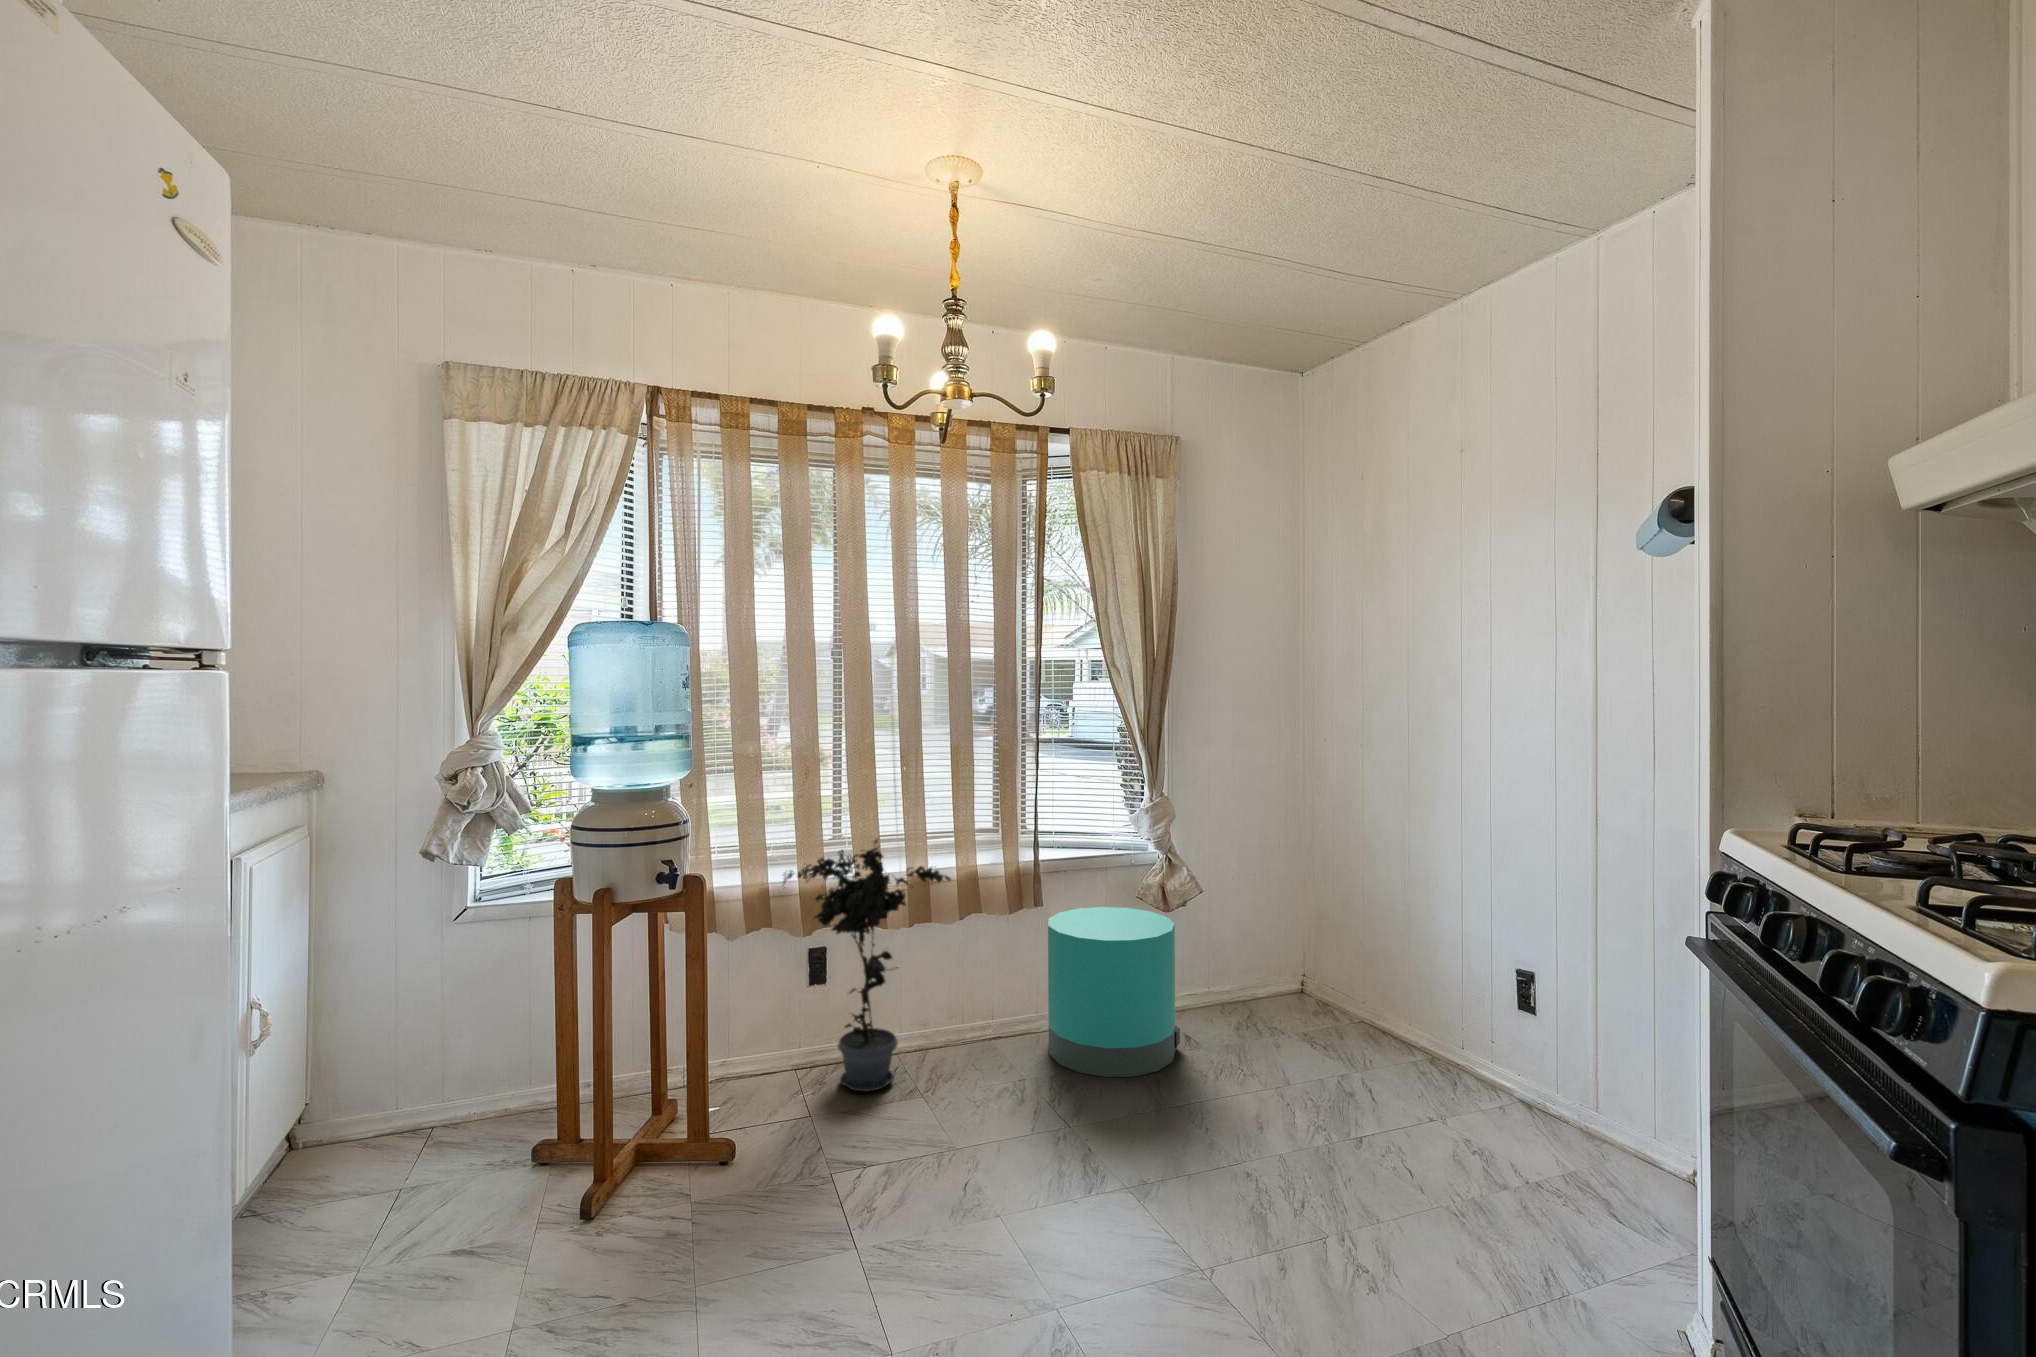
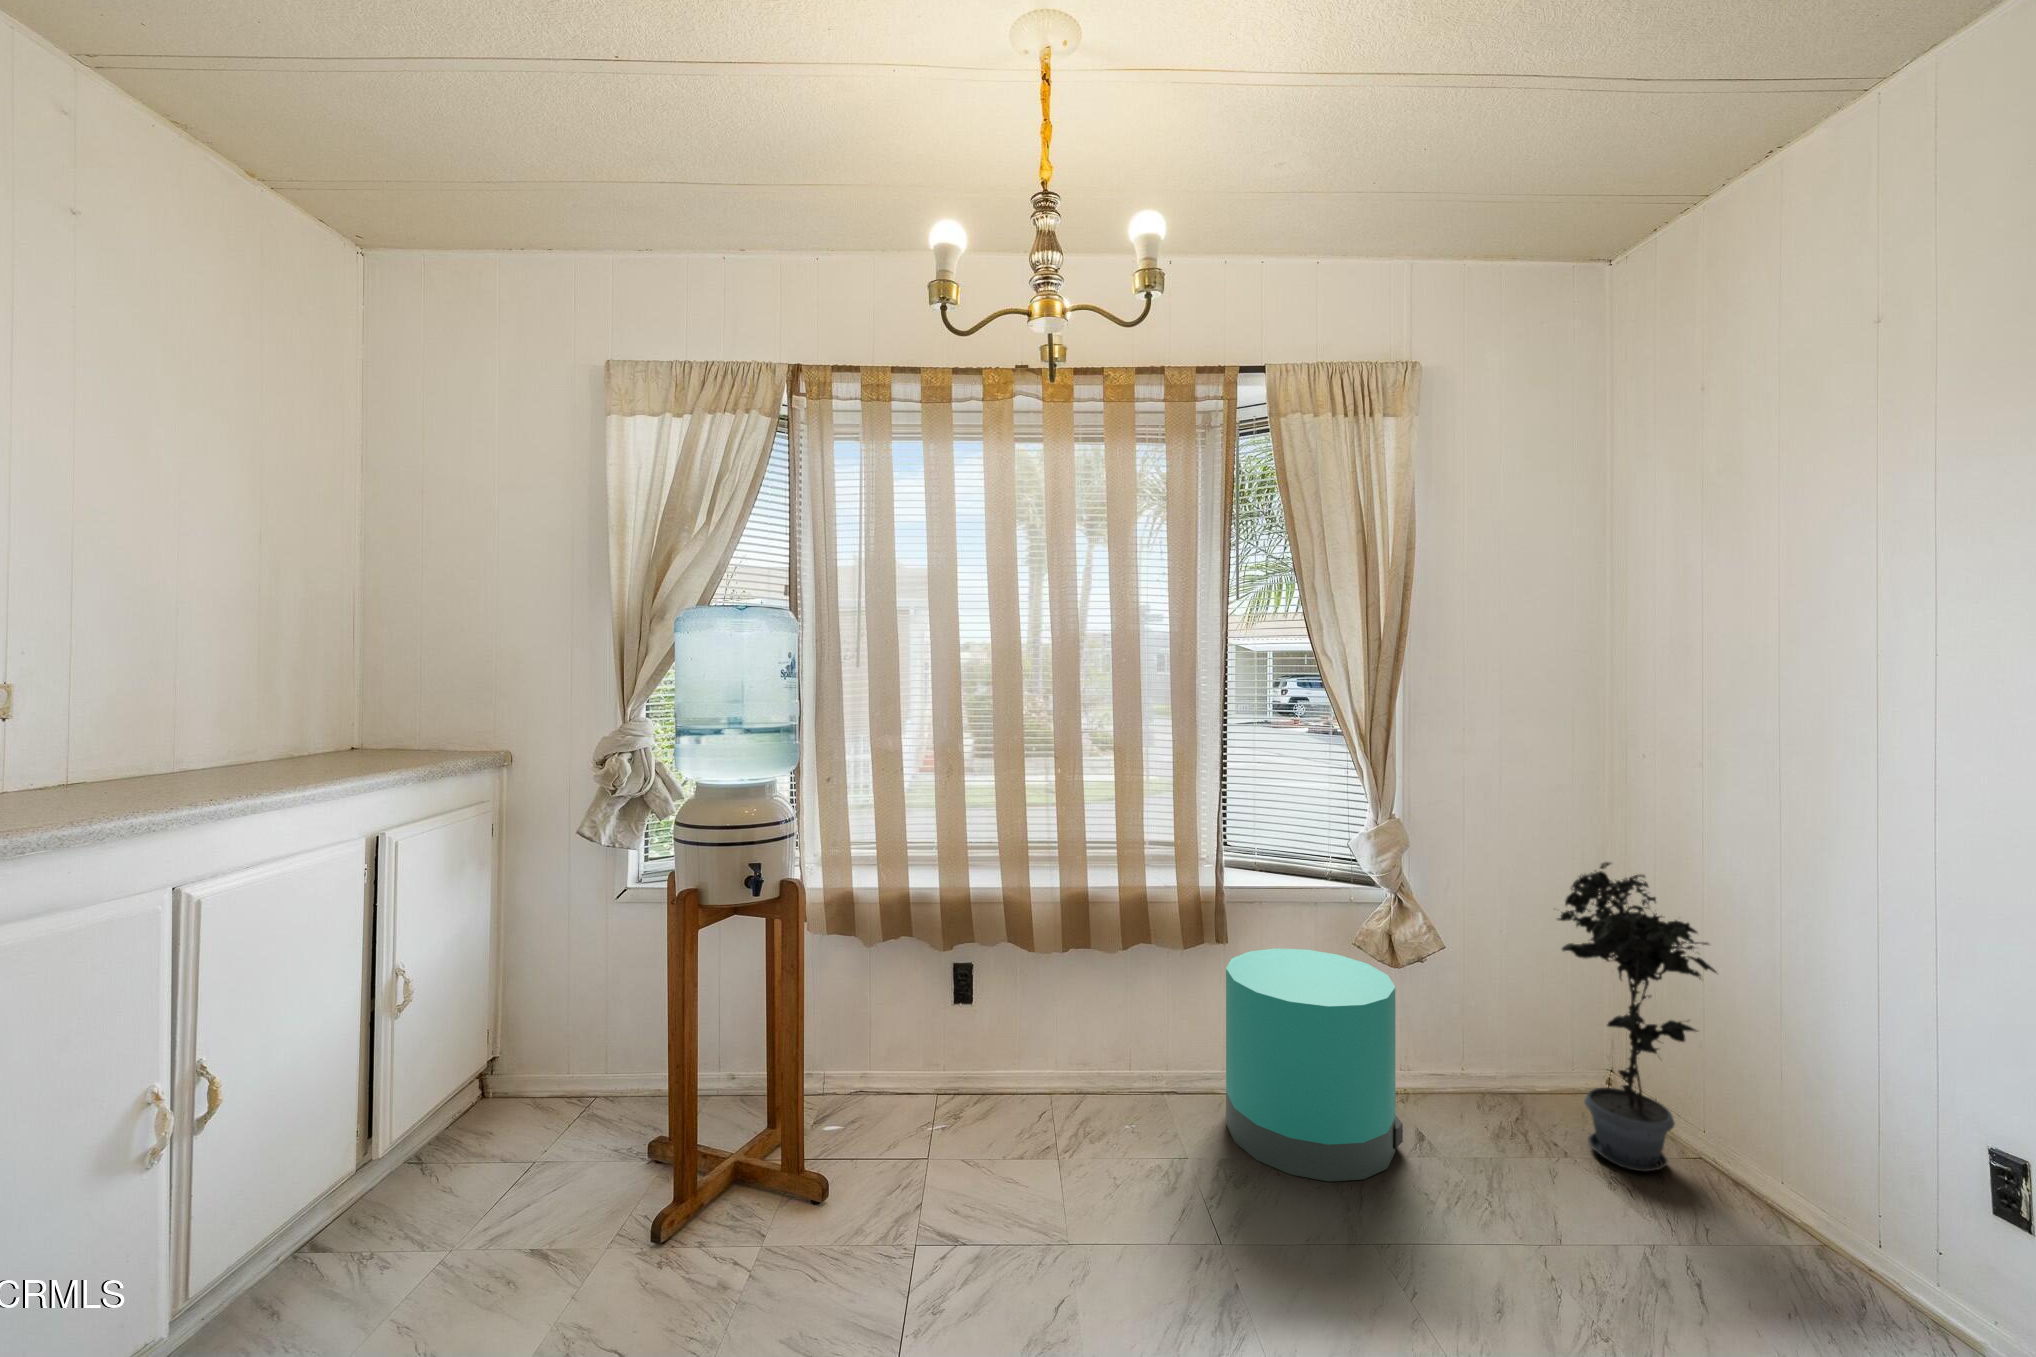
potted plant: present [783,840,951,1092] -> present [1558,862,1717,1172]

